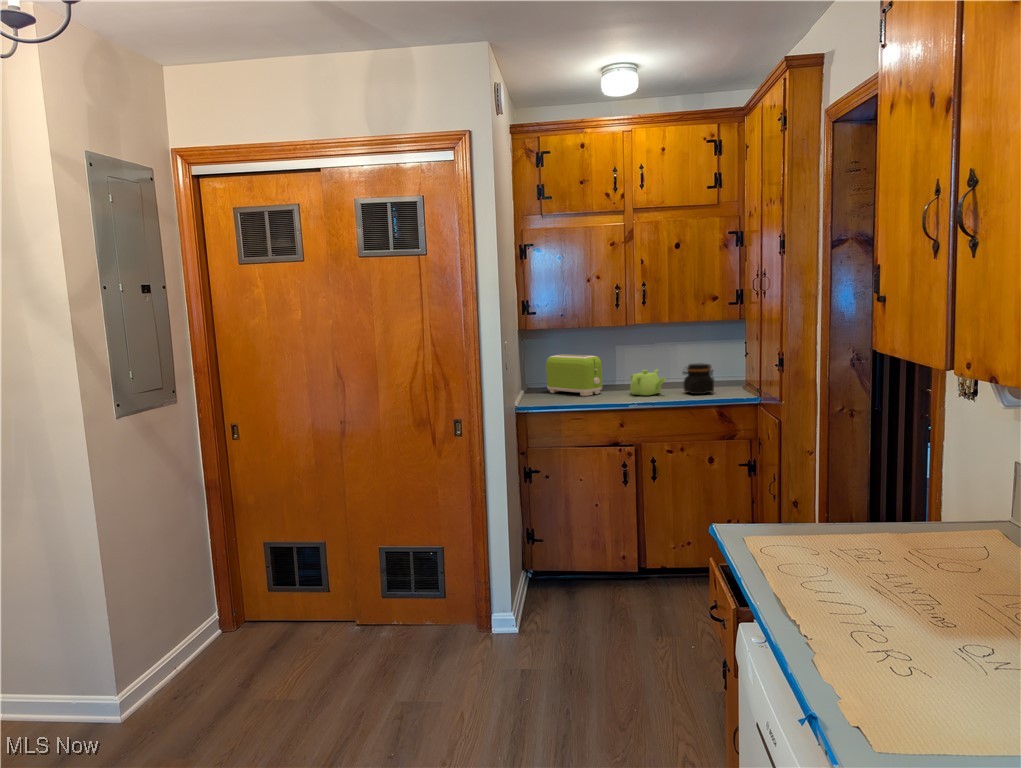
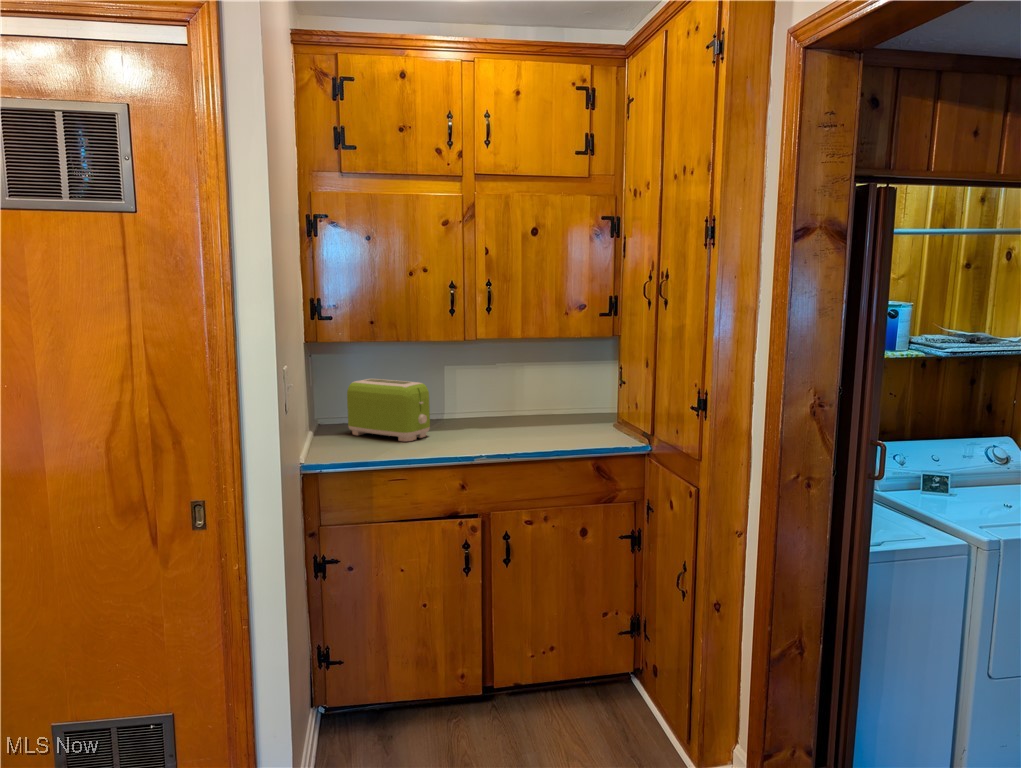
jar: present [683,363,714,394] -> none [541,394,584,437]
teapot: present [630,369,666,395] -> none [470,401,521,440]

